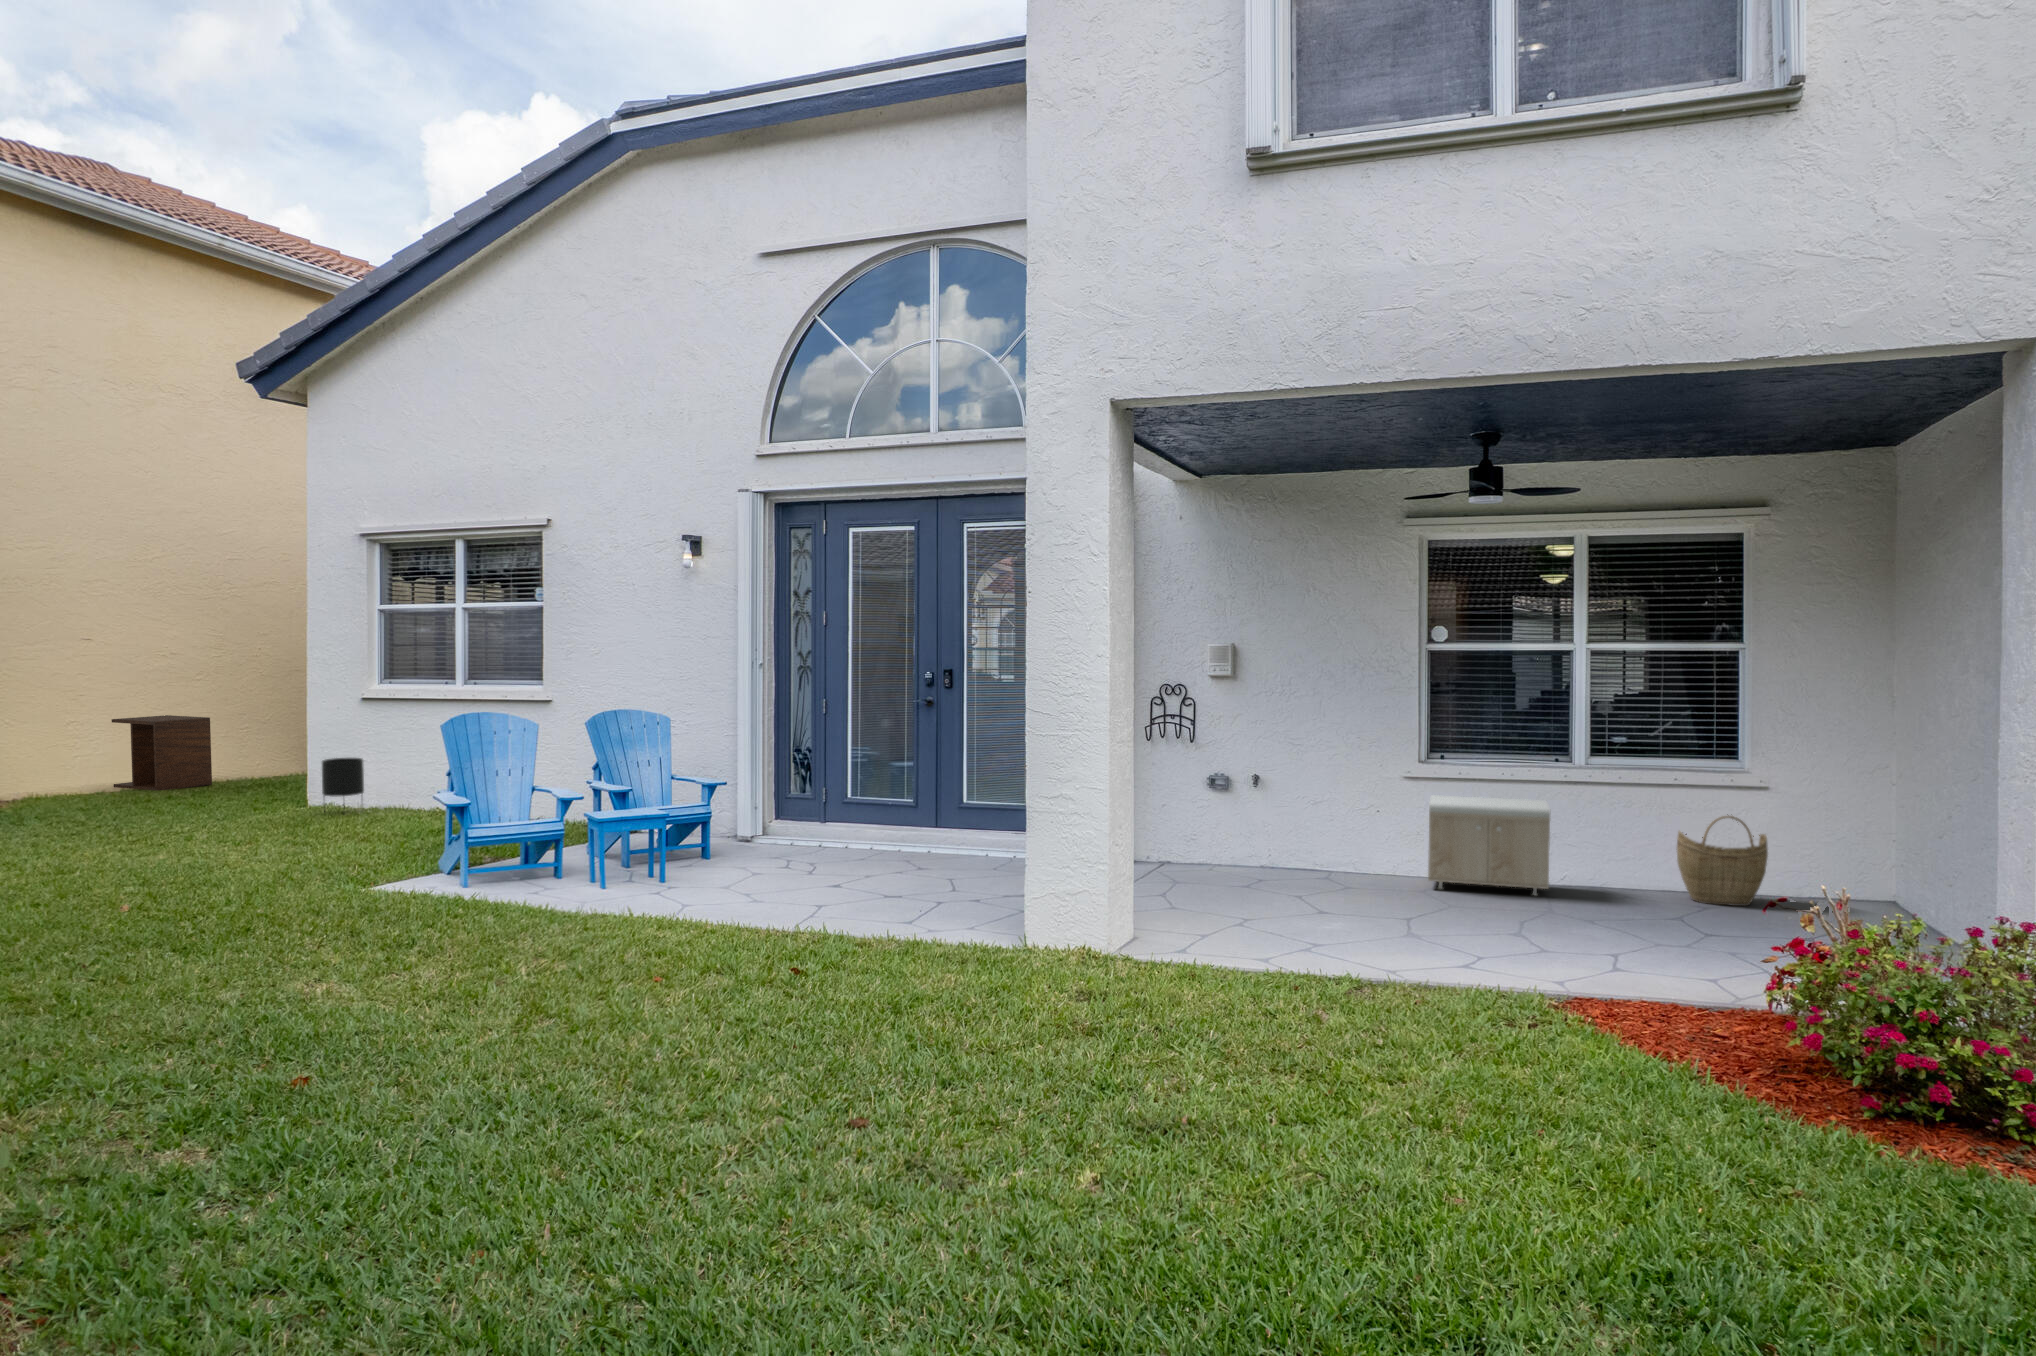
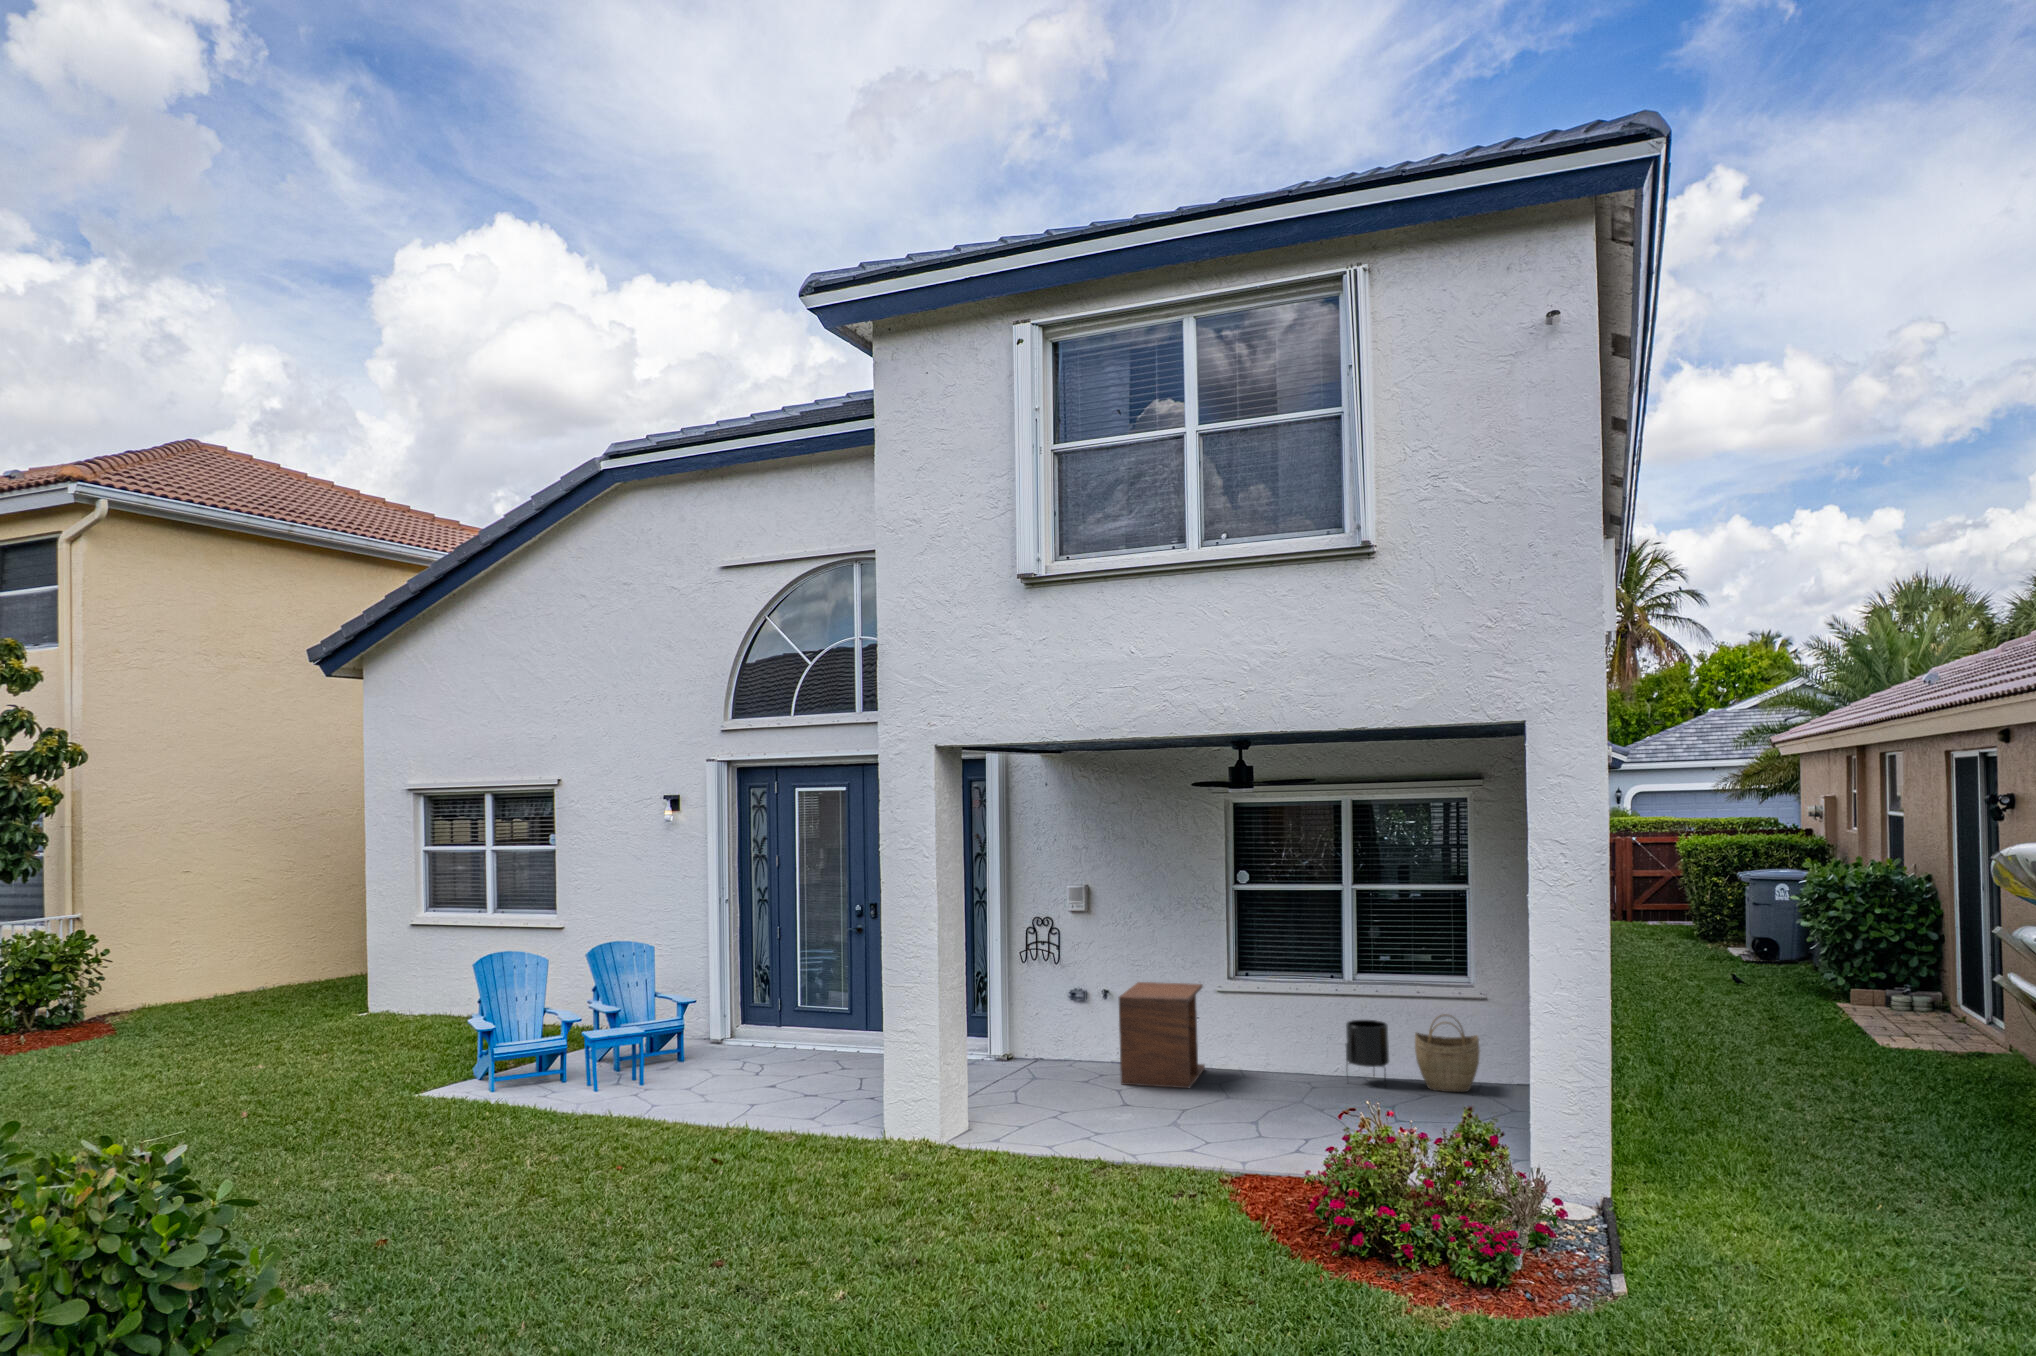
side table: present [112,715,212,791] -> present [1119,982,1205,1088]
planter: present [322,758,364,797] -> present [1346,1020,1389,1082]
storage bench: present [1428,795,1550,896] -> none [1226,1004,1324,1086]

